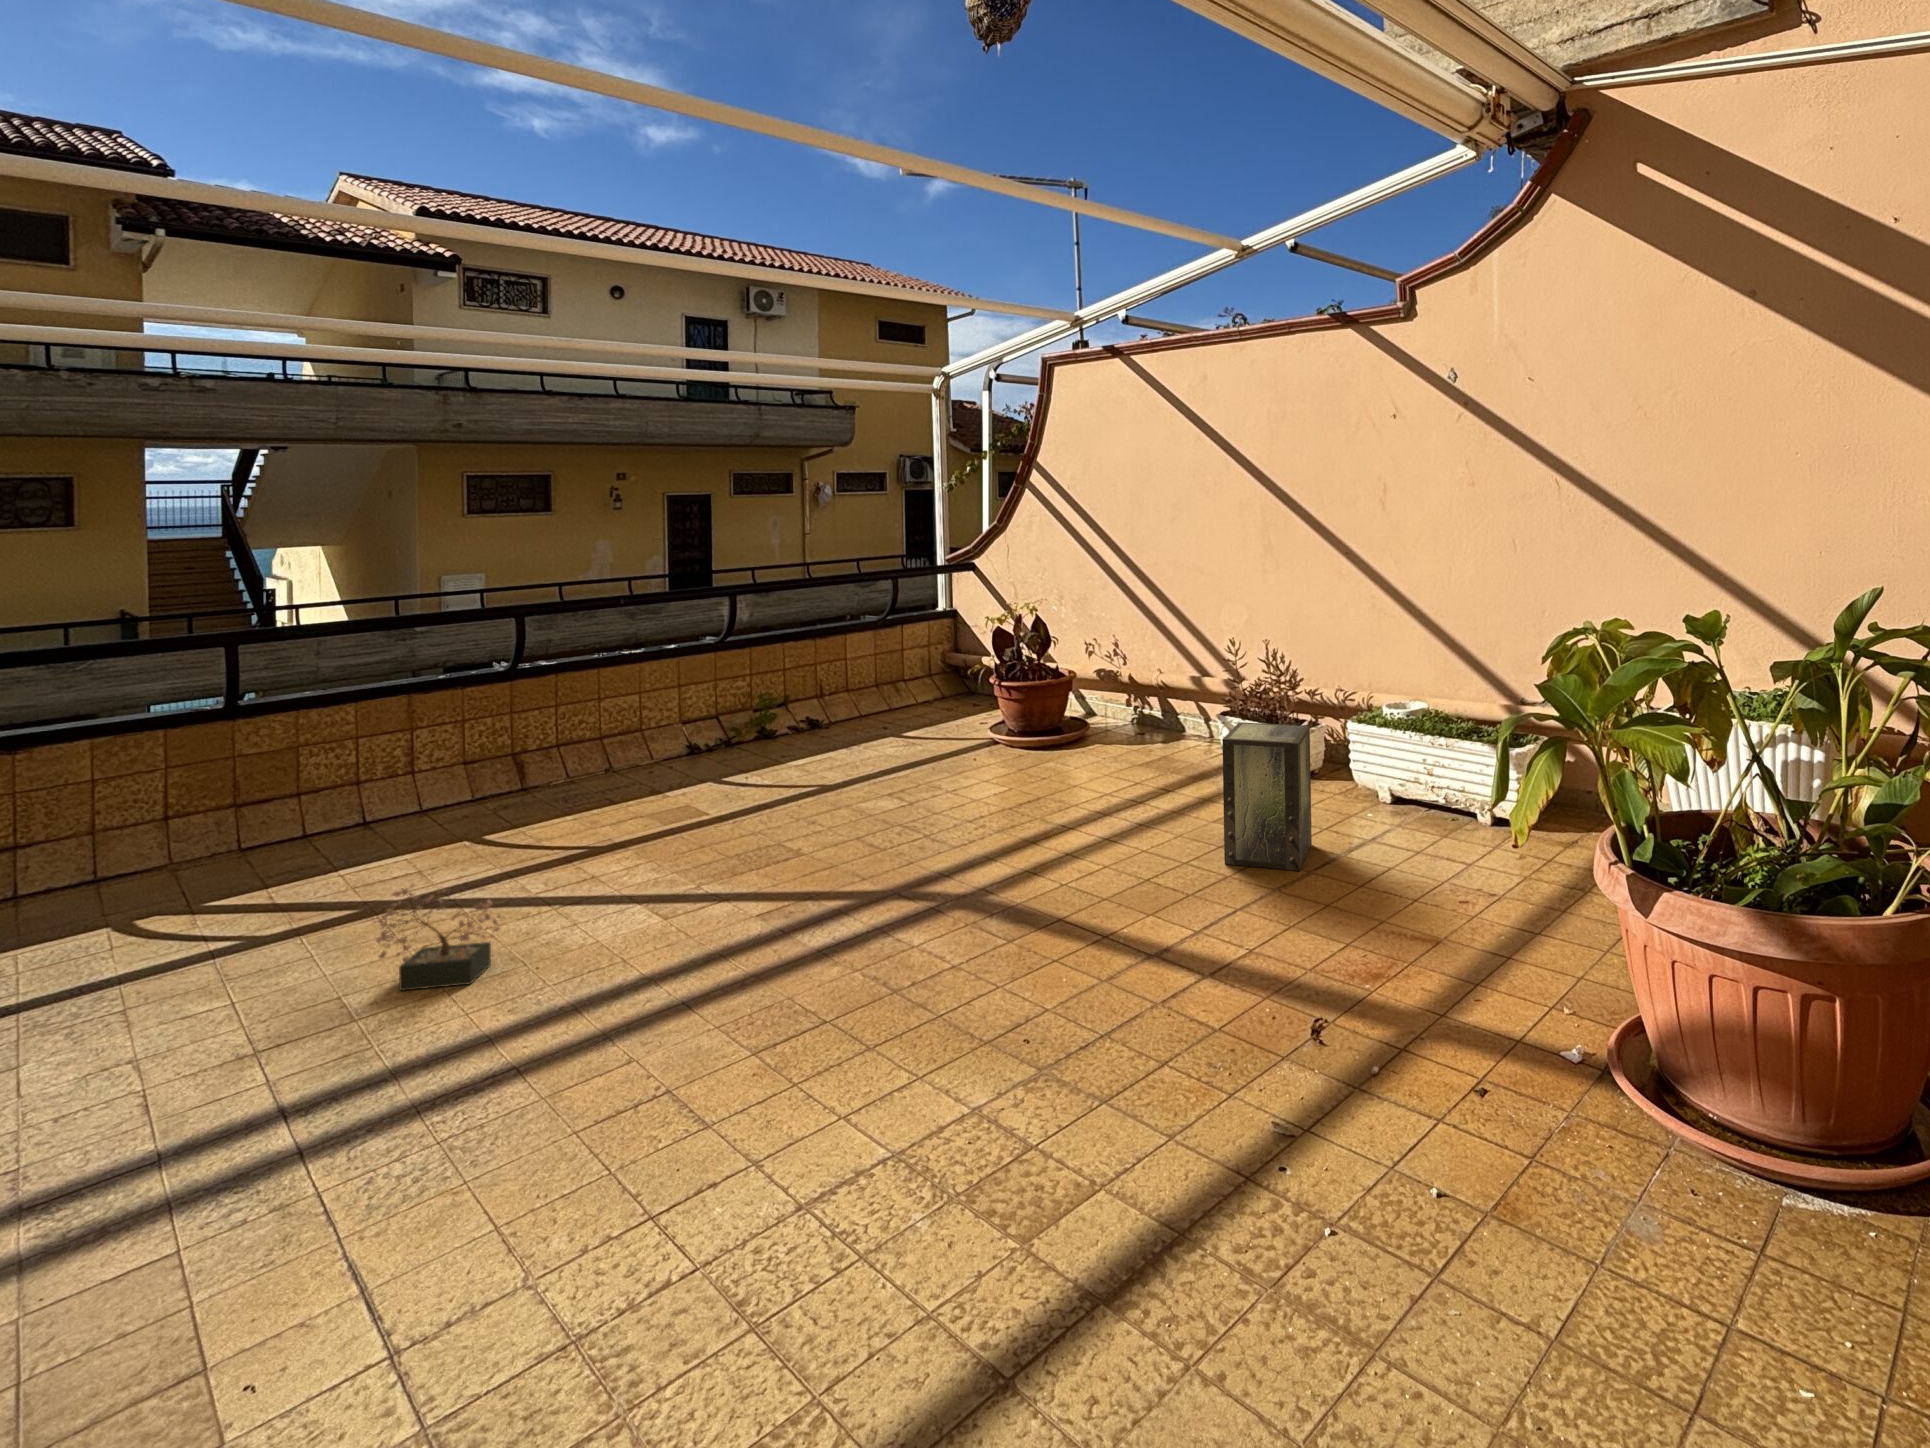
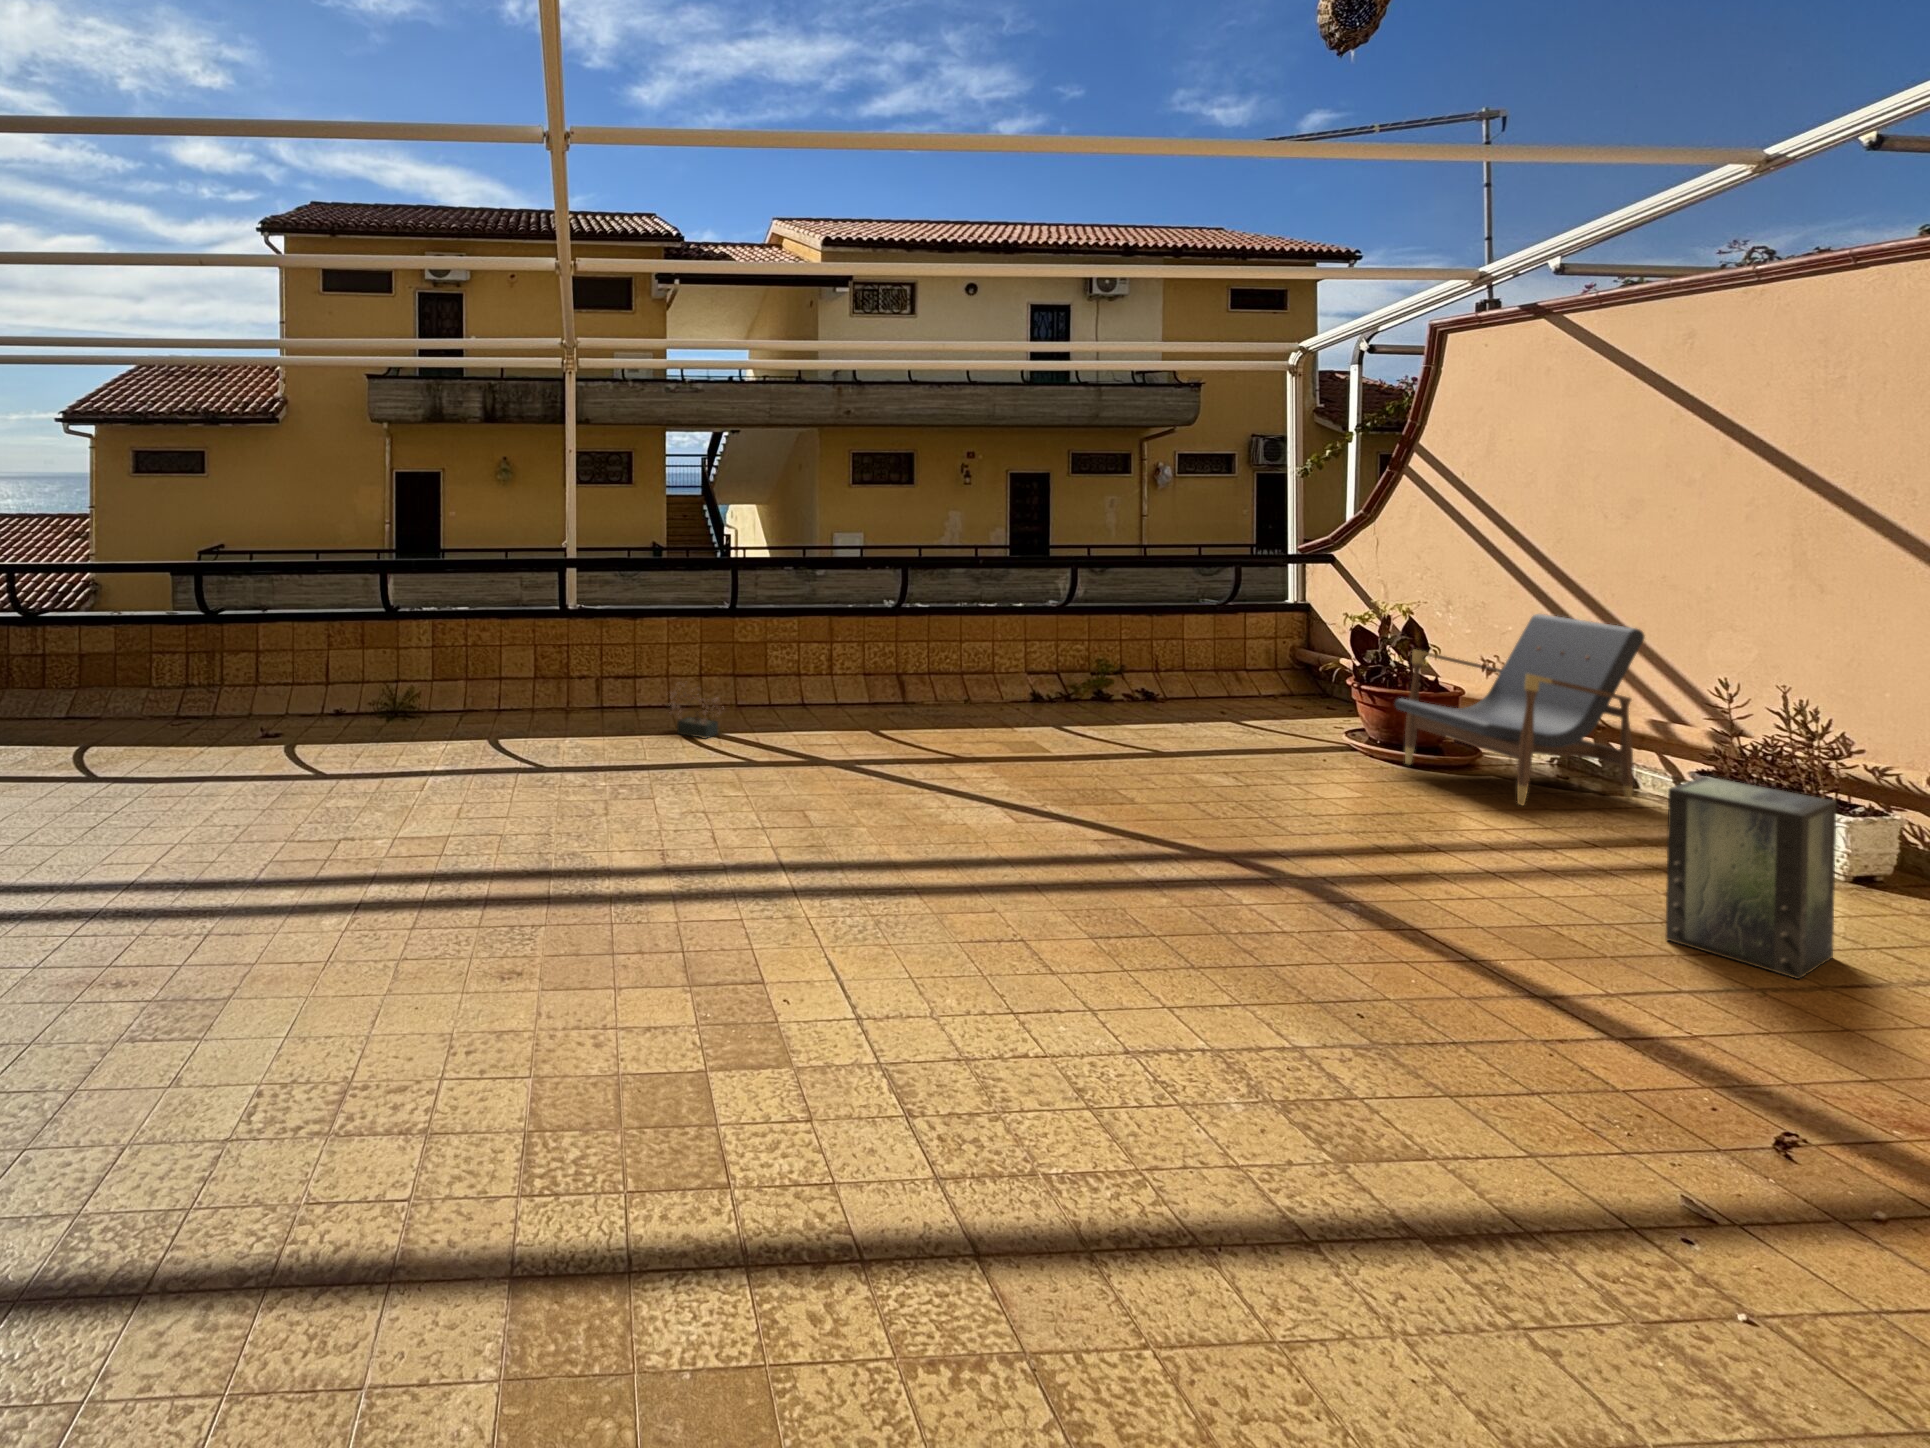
lounge chair: none [1027,602,1187,766] -> present [1395,614,1645,805]
decorative plant: present [372,884,504,991] -> present [668,682,720,739]

